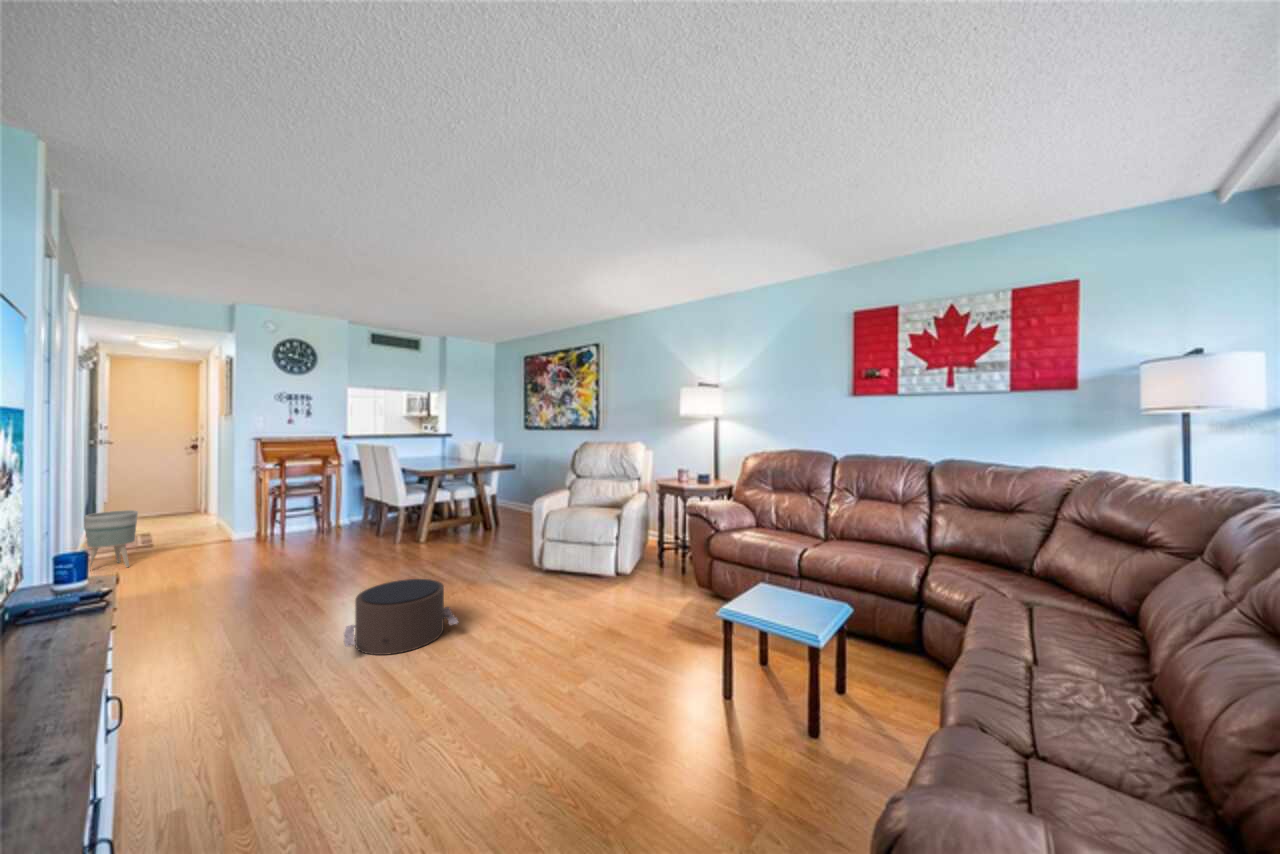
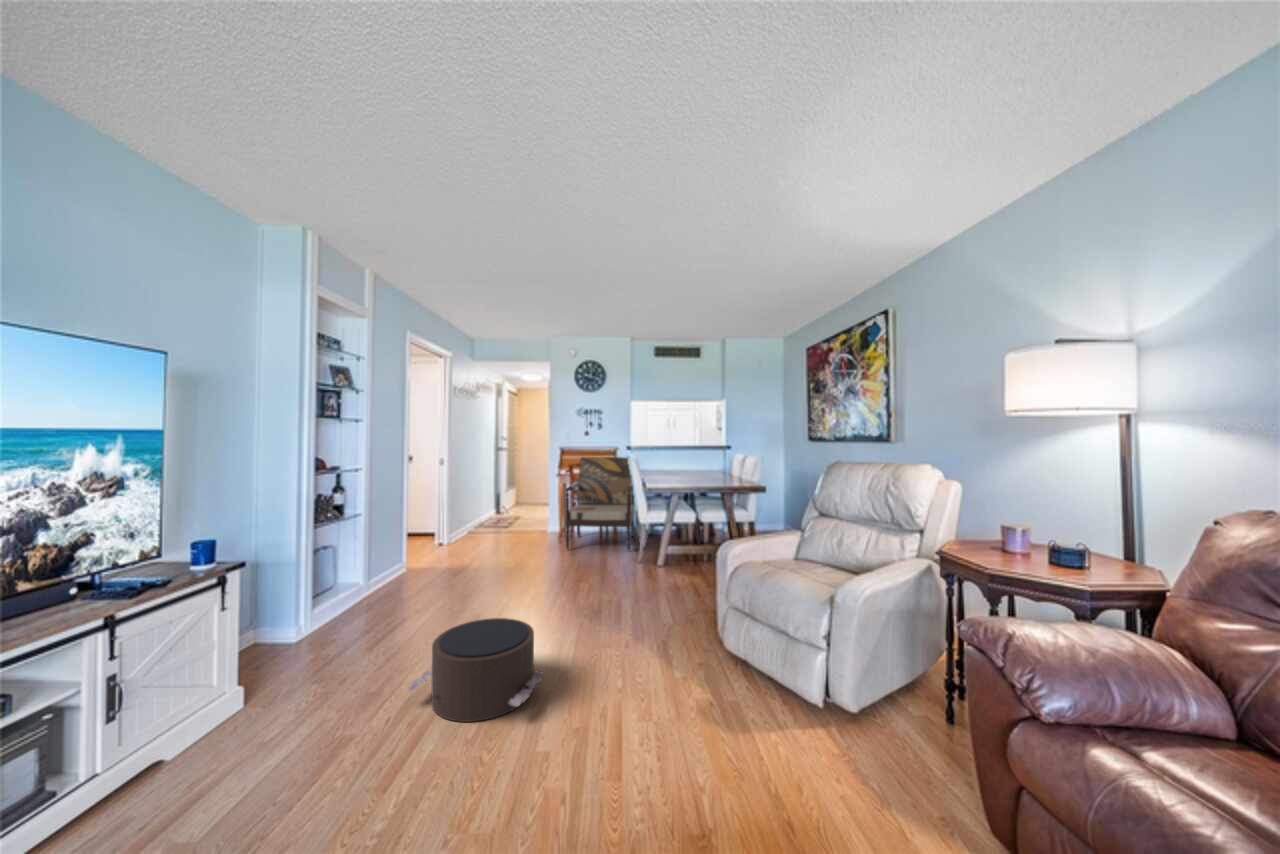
armchair: none [291,447,381,549] -> present [565,457,635,550]
planter: present [84,510,138,567] -> none [450,500,478,543]

